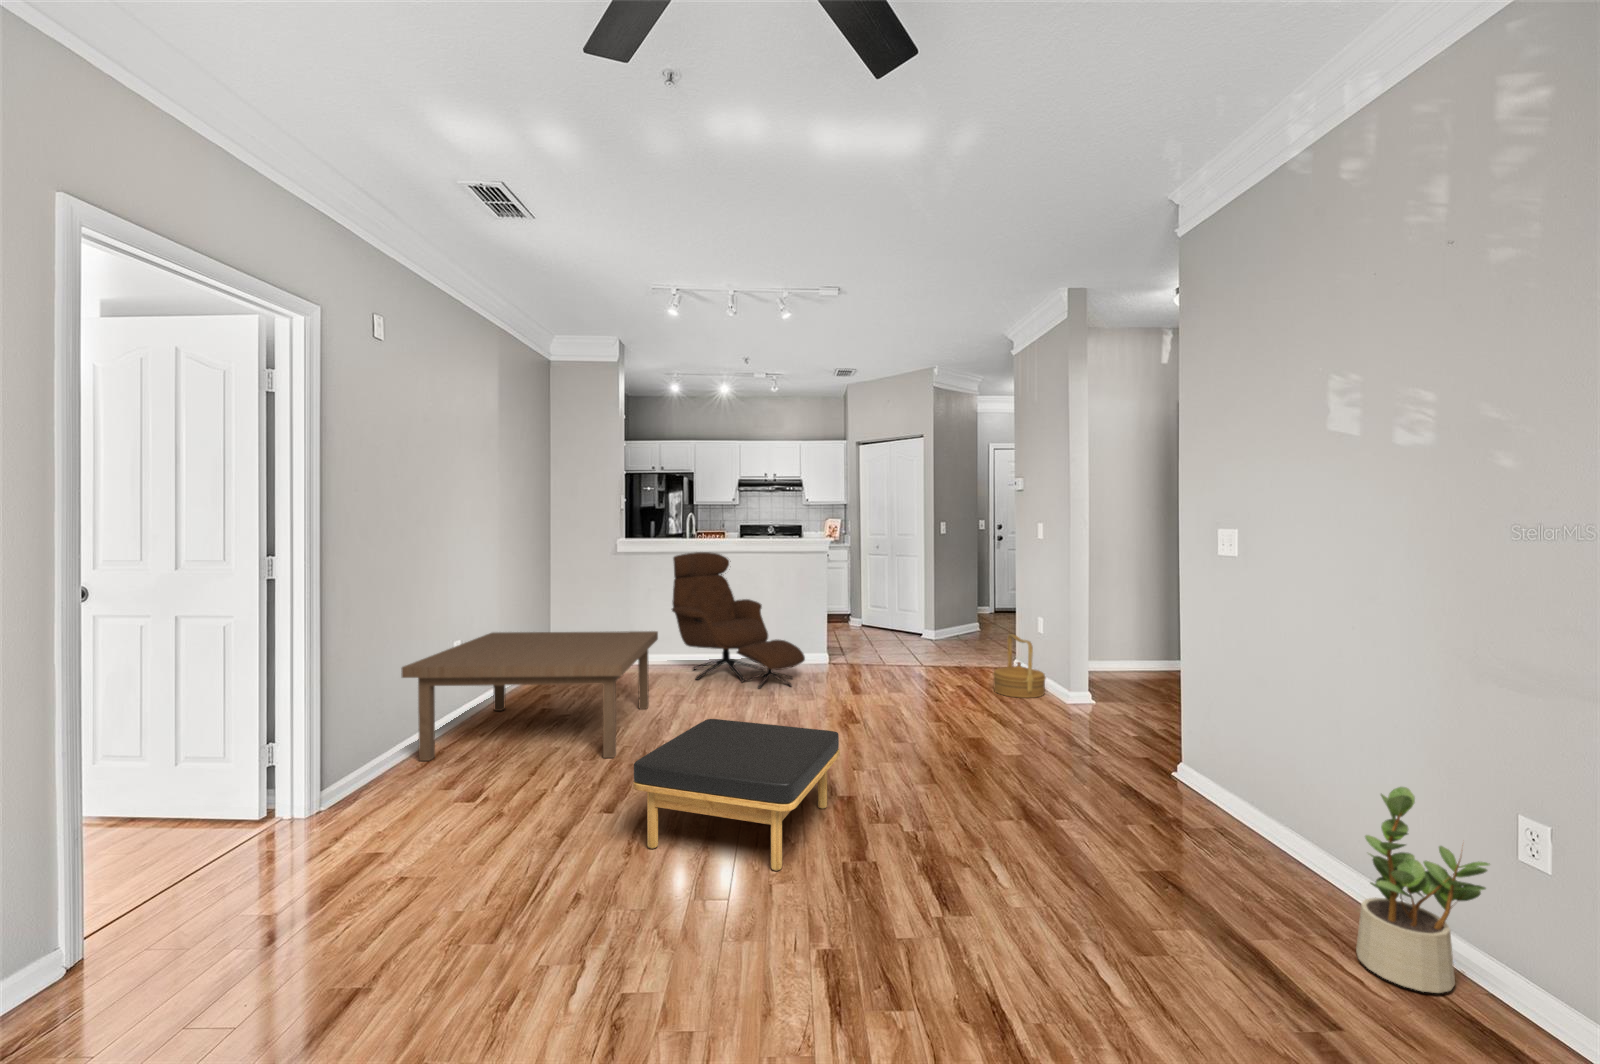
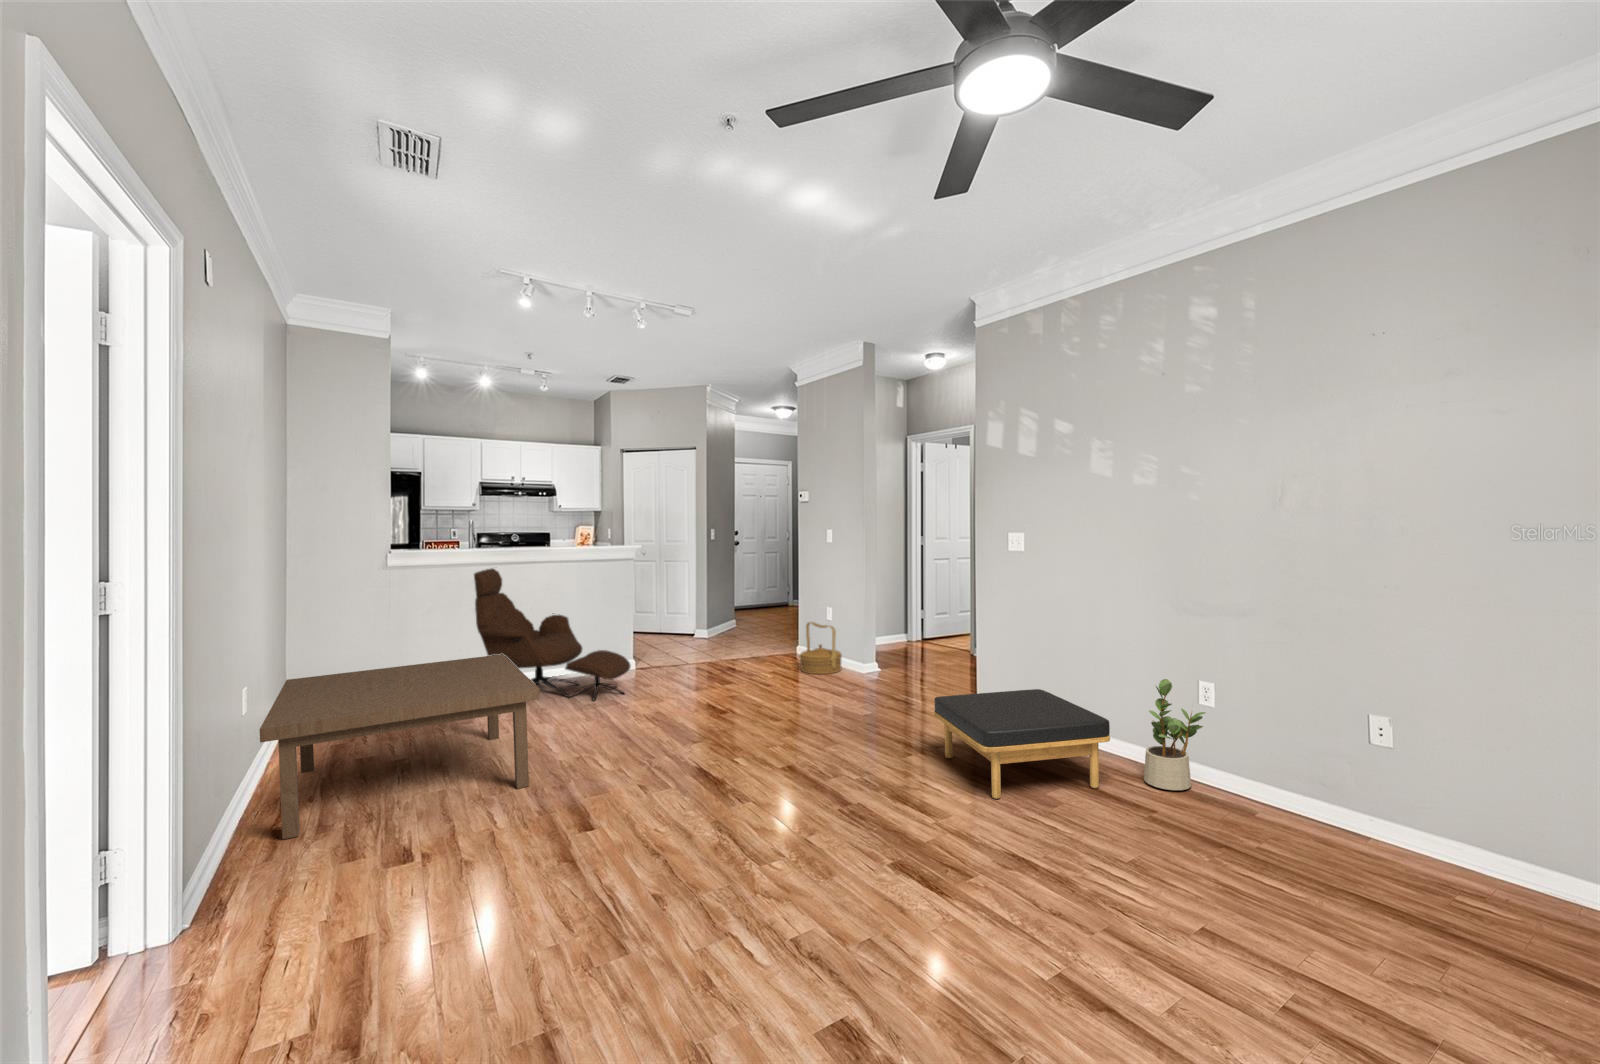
ottoman: present [633,719,840,871] -> present [934,689,1110,799]

